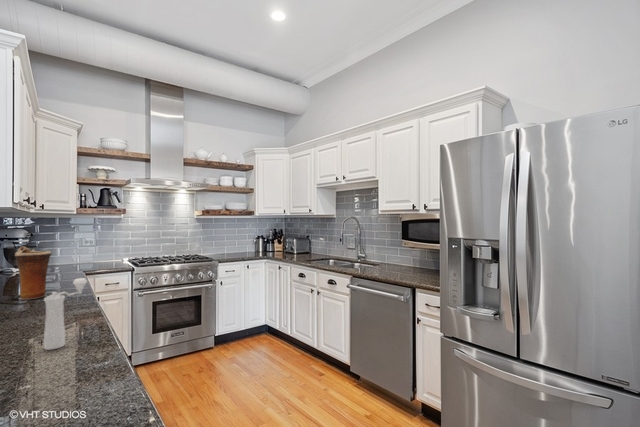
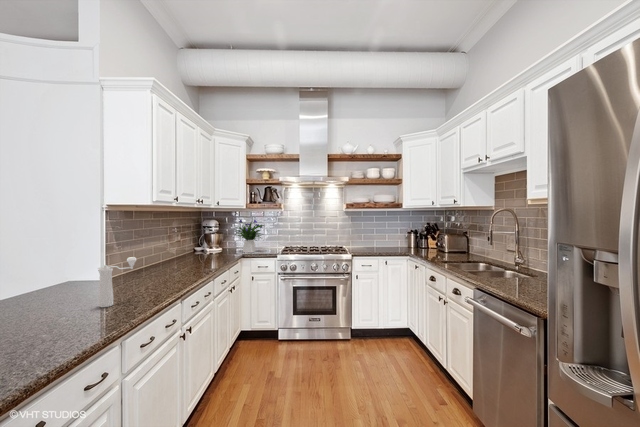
flower arrangement: none [61,225,109,269] -> present [237,219,264,252]
vase: present [15,246,52,300] -> none [164,232,189,271]

